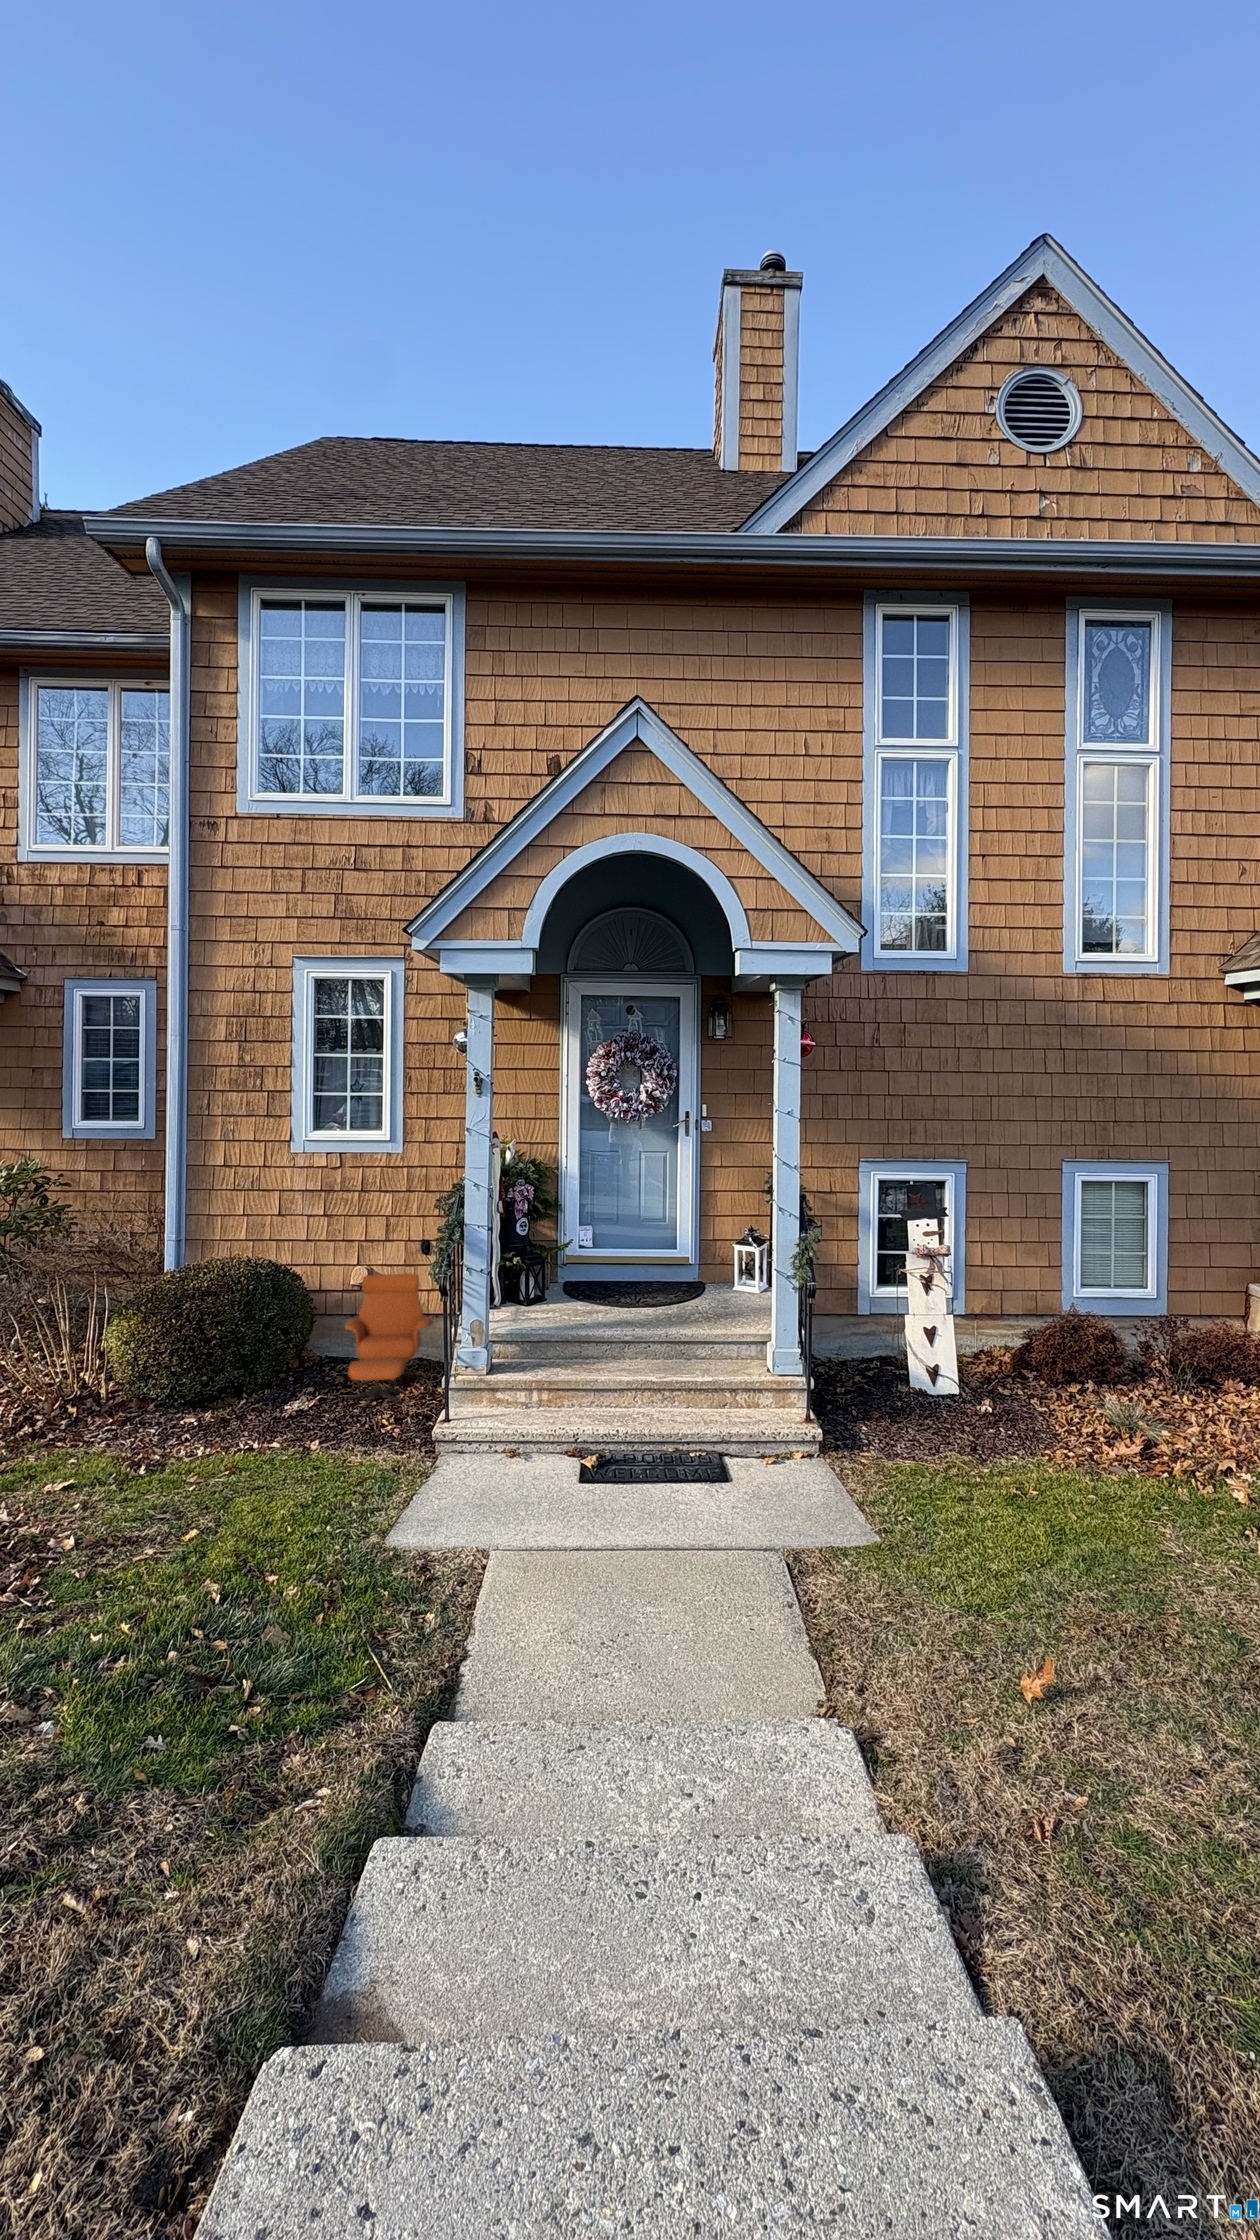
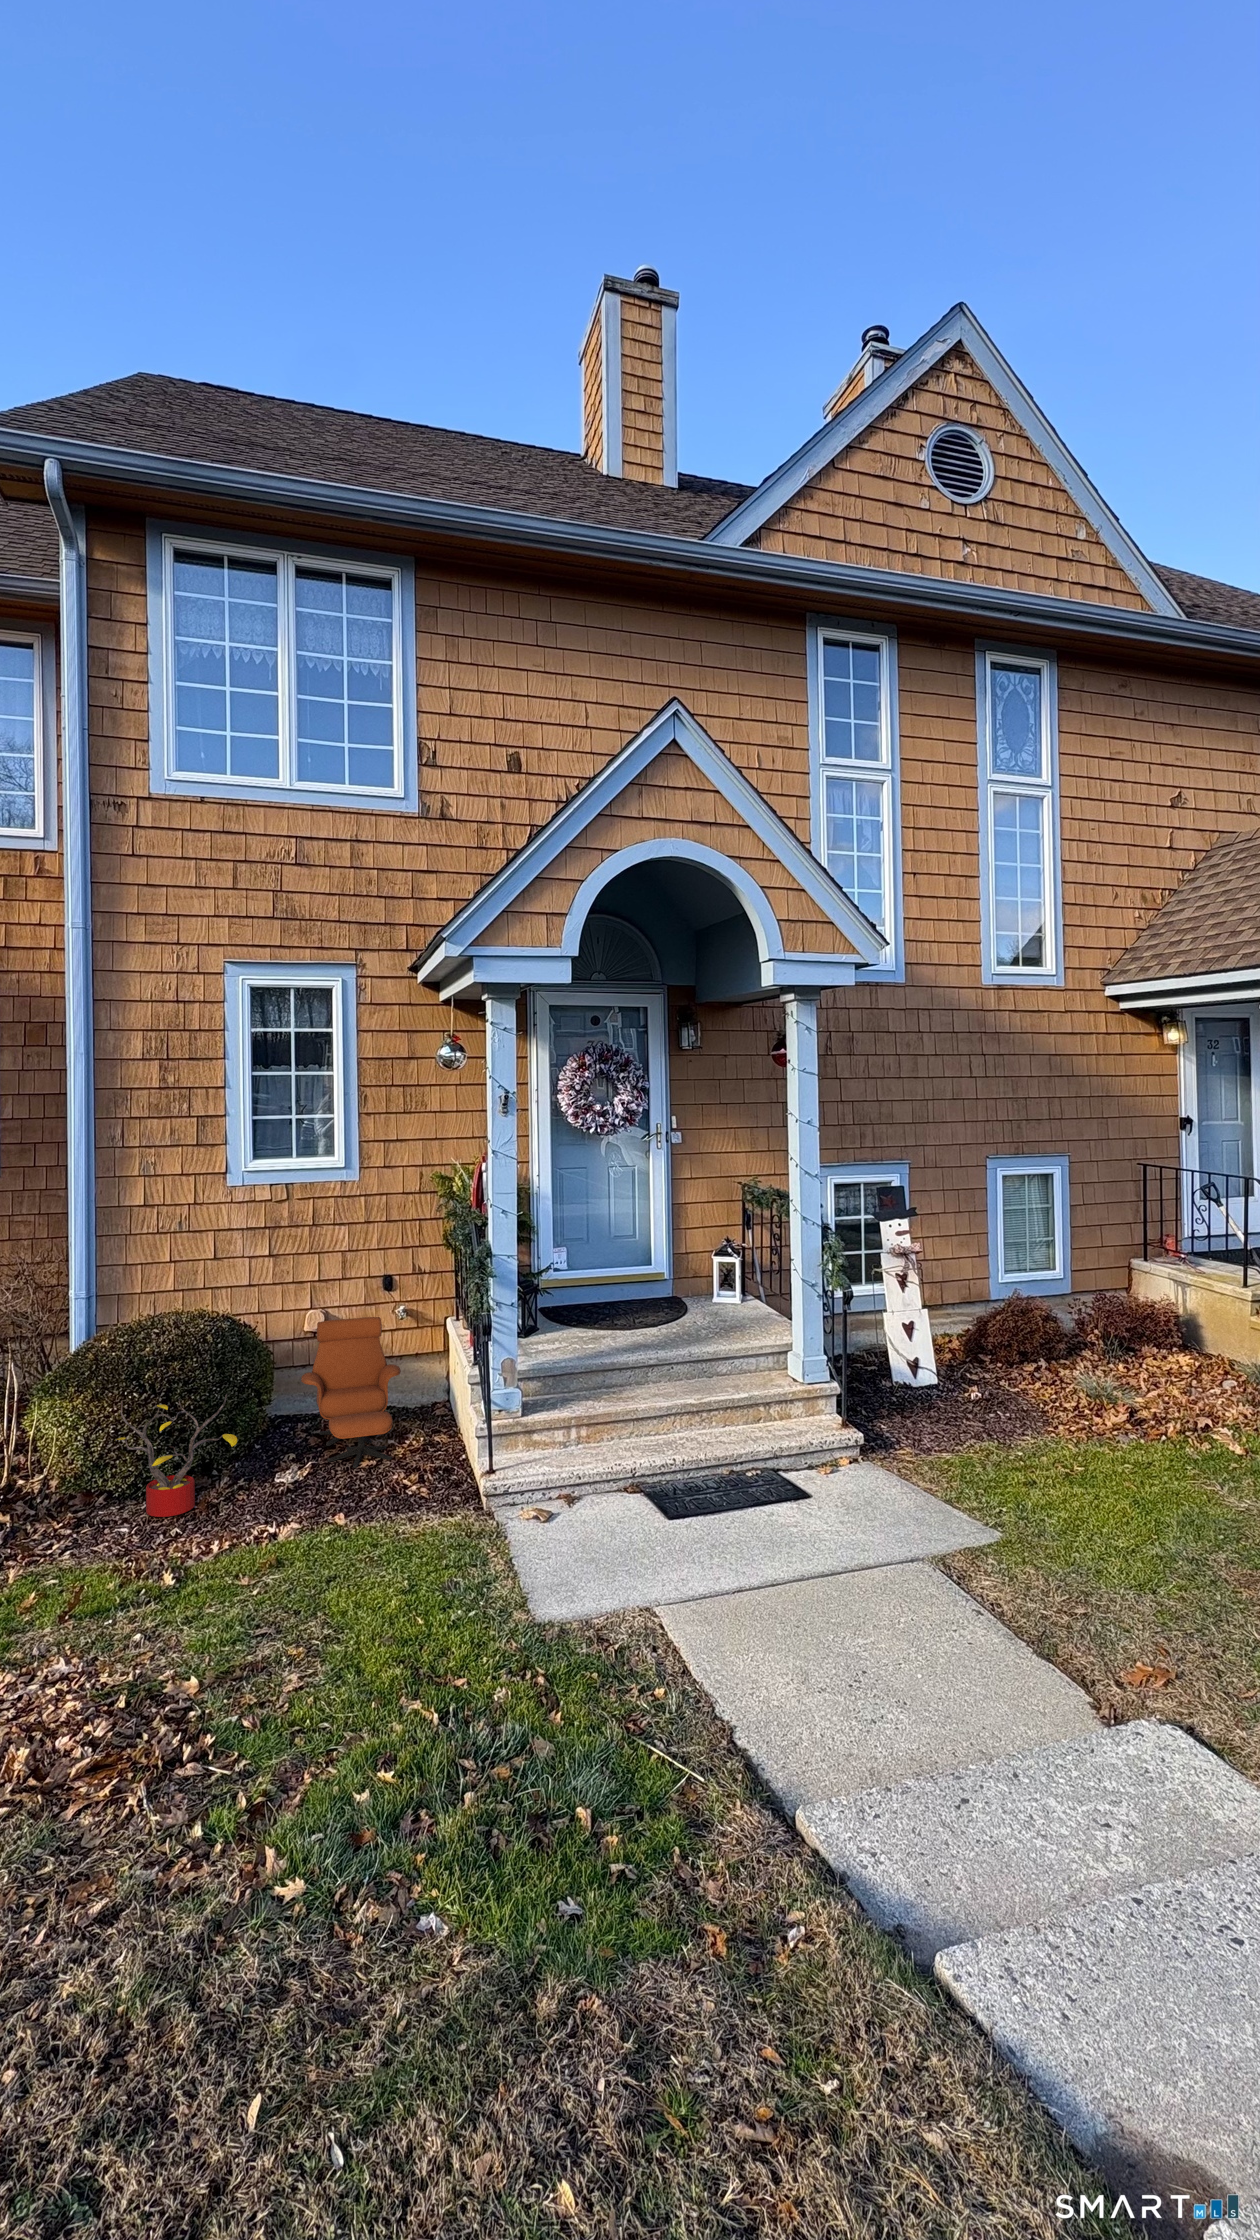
decorative plant: none [154,1333,242,1434] -> present [117,1394,237,1517]

